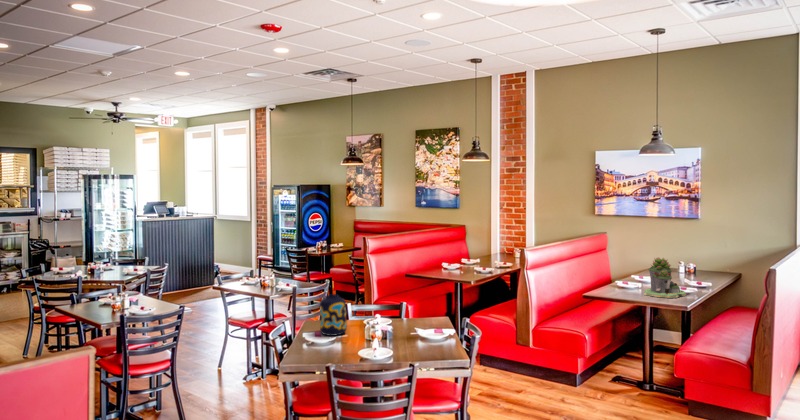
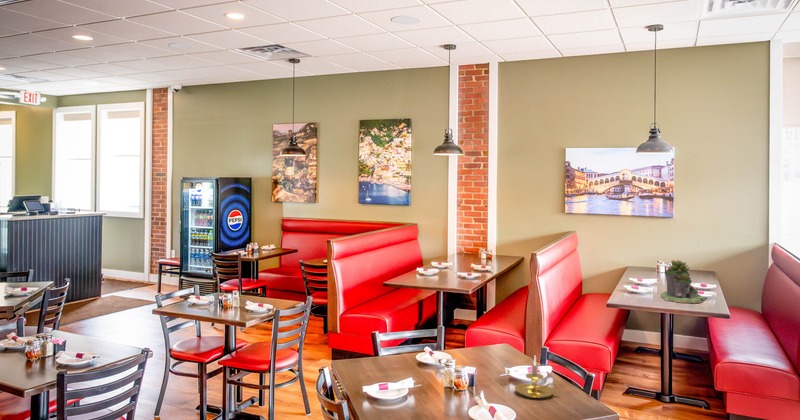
vase: present [320,294,347,336] -> none [368,319,403,375]
candle holder: none [411,322,443,355] -> present [515,356,560,398]

